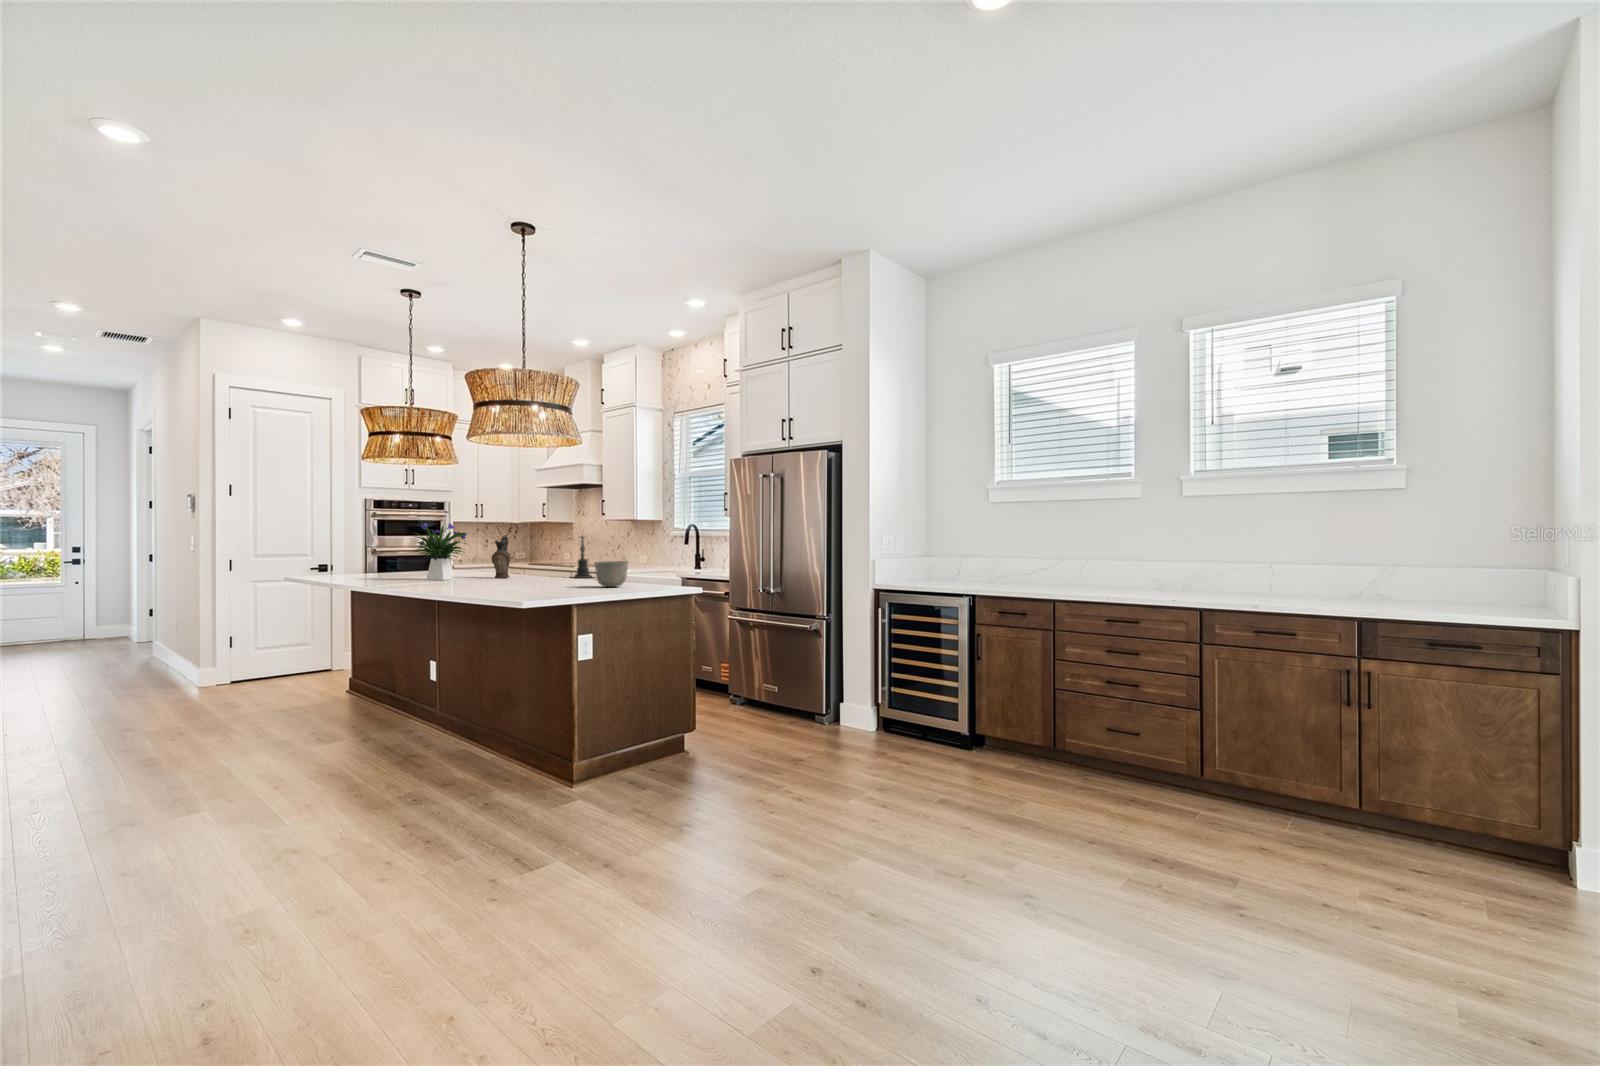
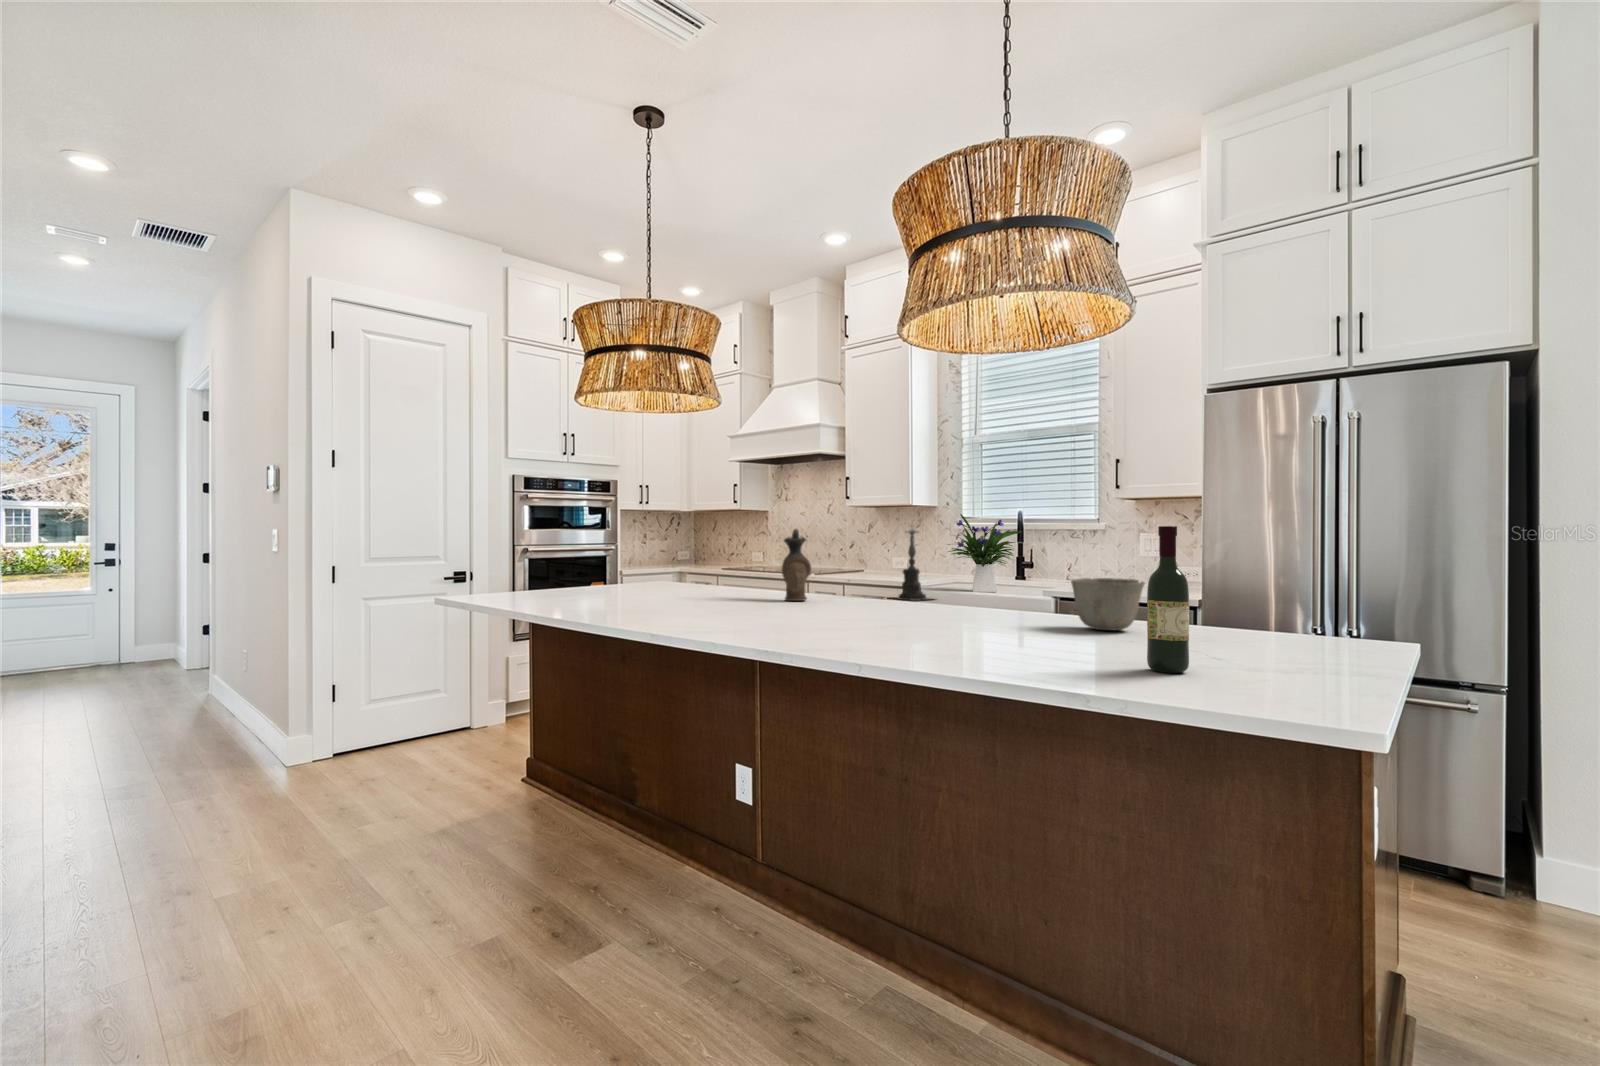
flower arrangement: present [414,520,467,580] -> present [949,514,1020,592]
wine bottle: none [539,534,556,596] -> present [1147,526,1189,673]

